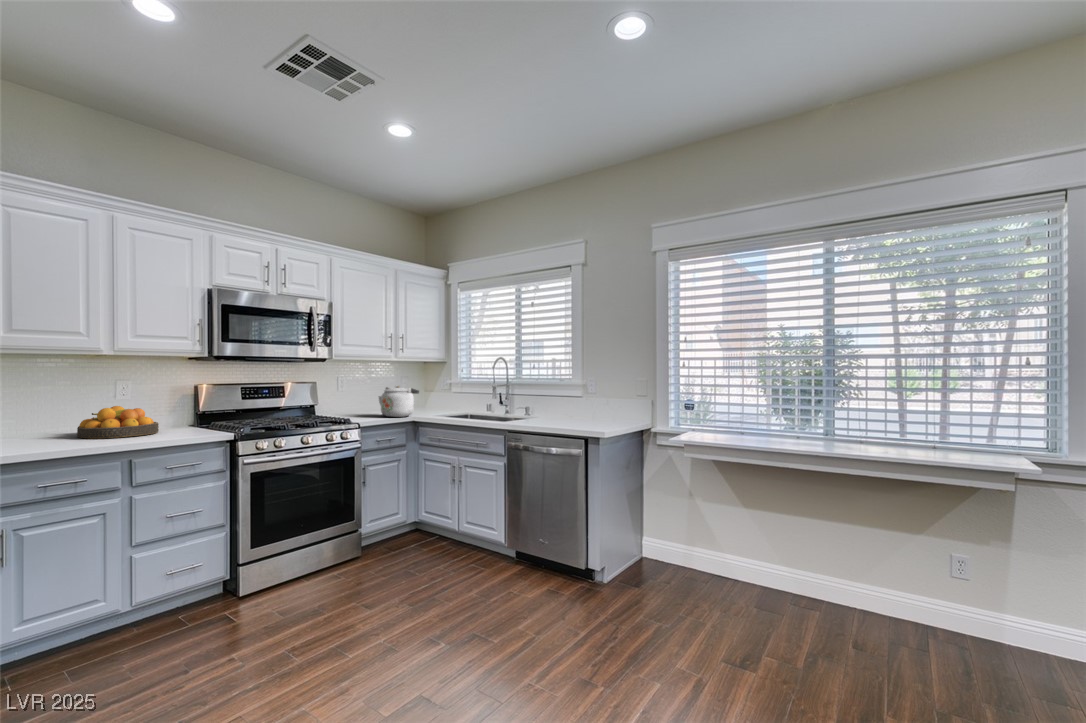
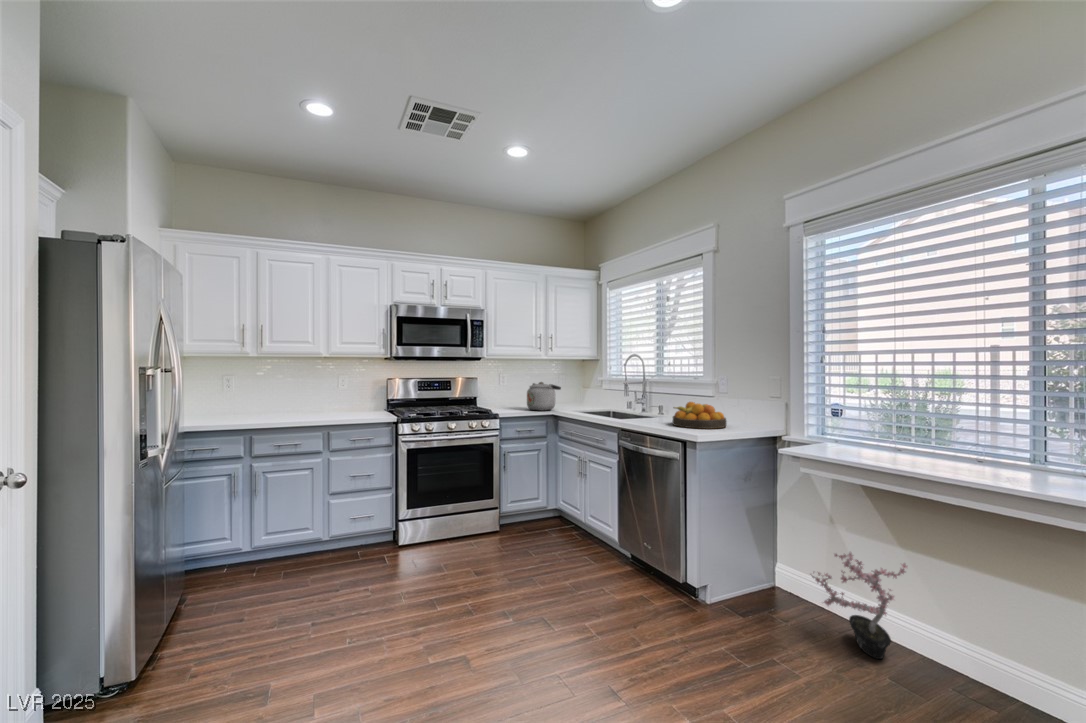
fruit bowl: present [77,406,159,438] -> present [672,402,726,429]
potted plant: none [684,512,761,597] -> present [812,552,907,659]

